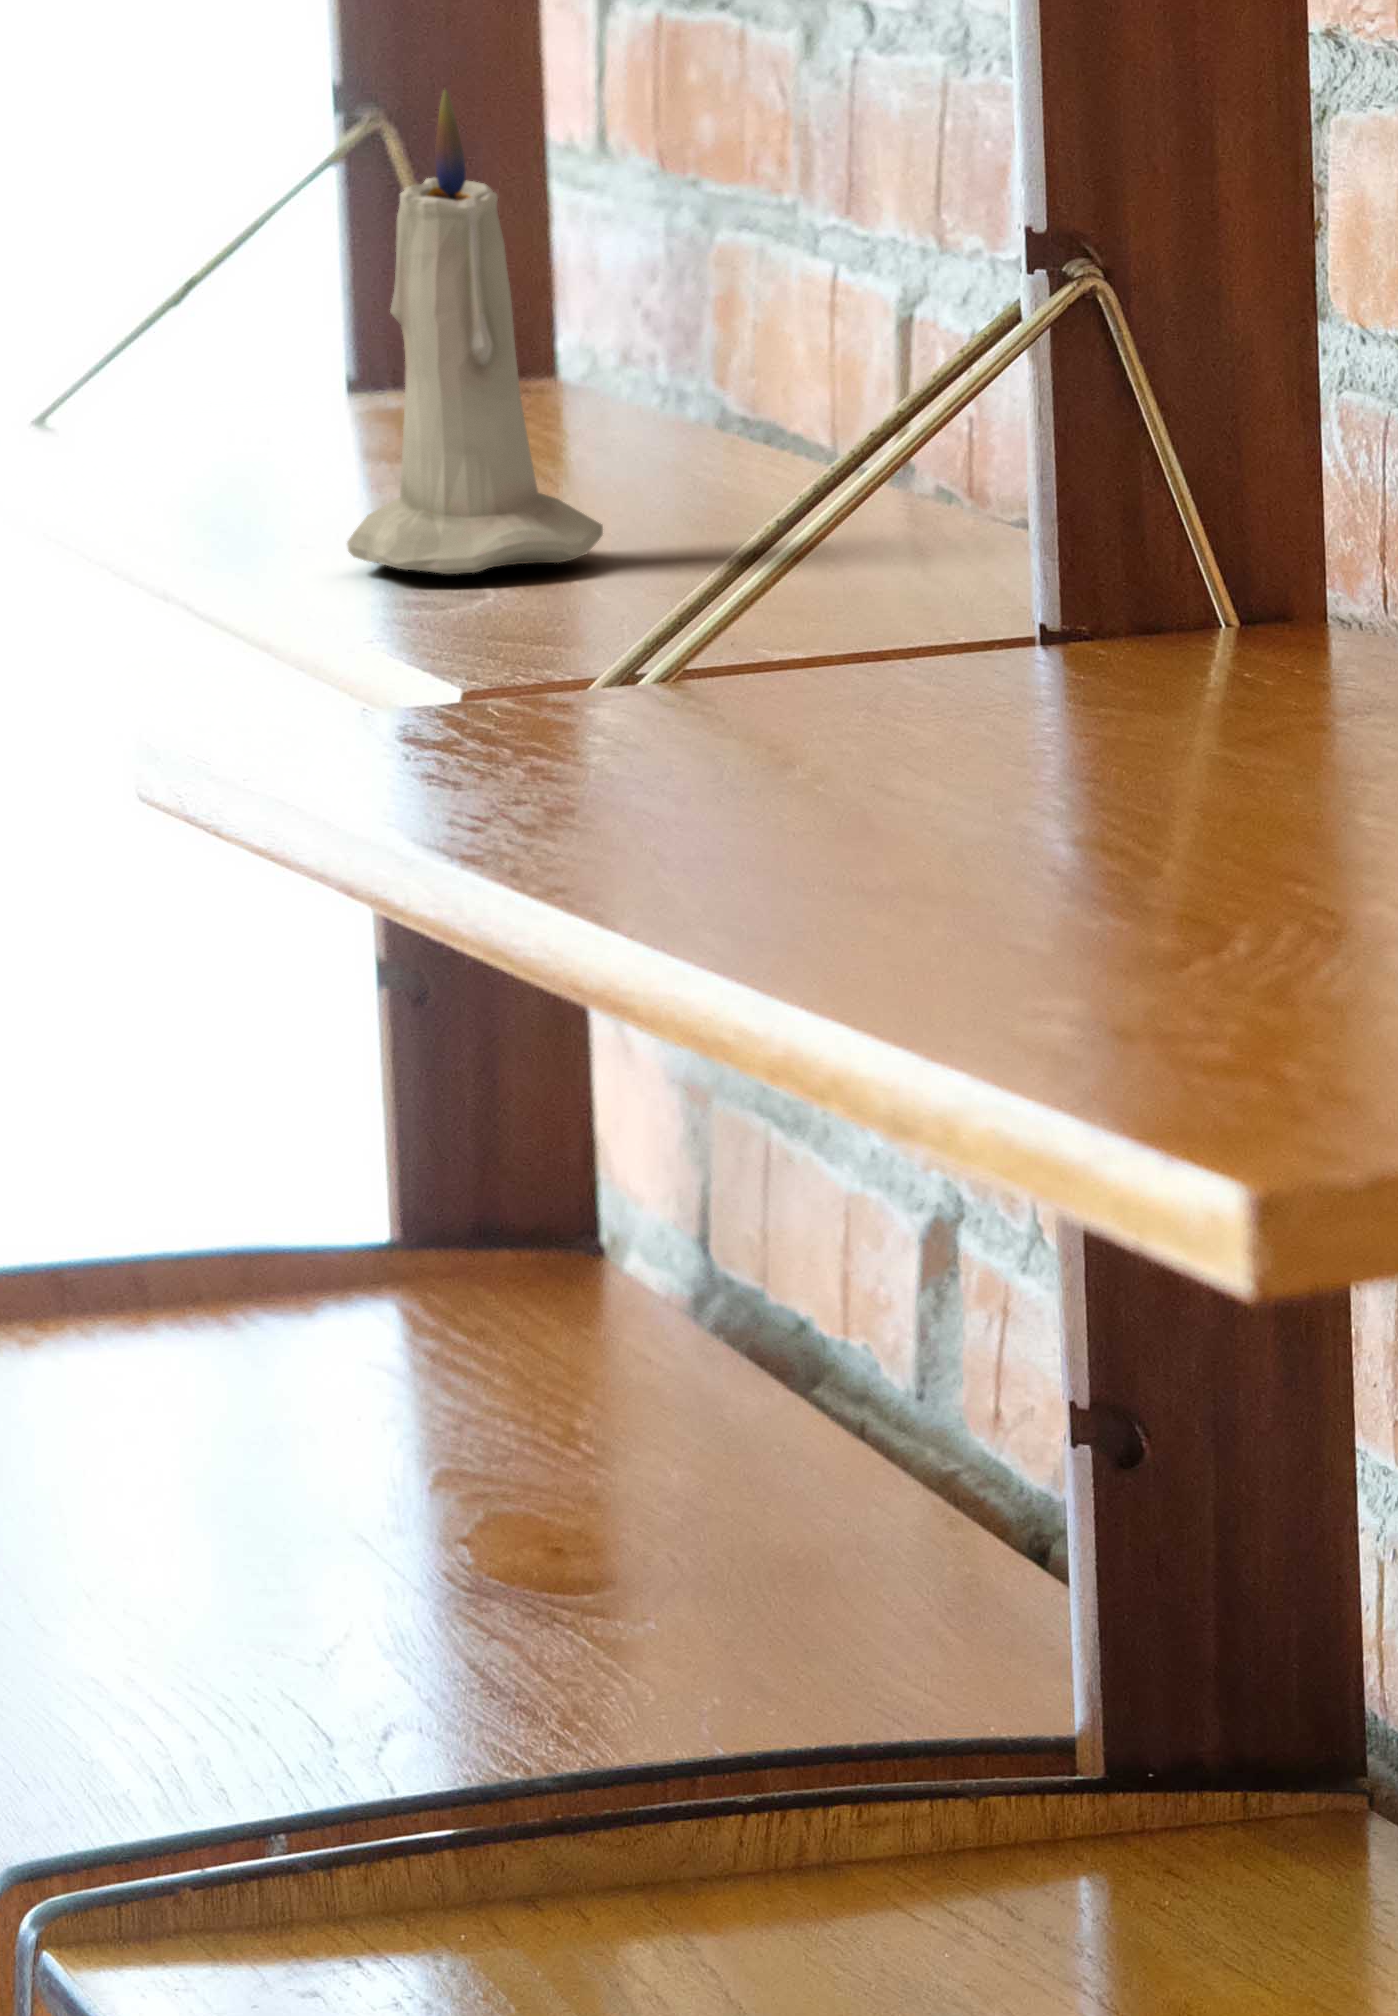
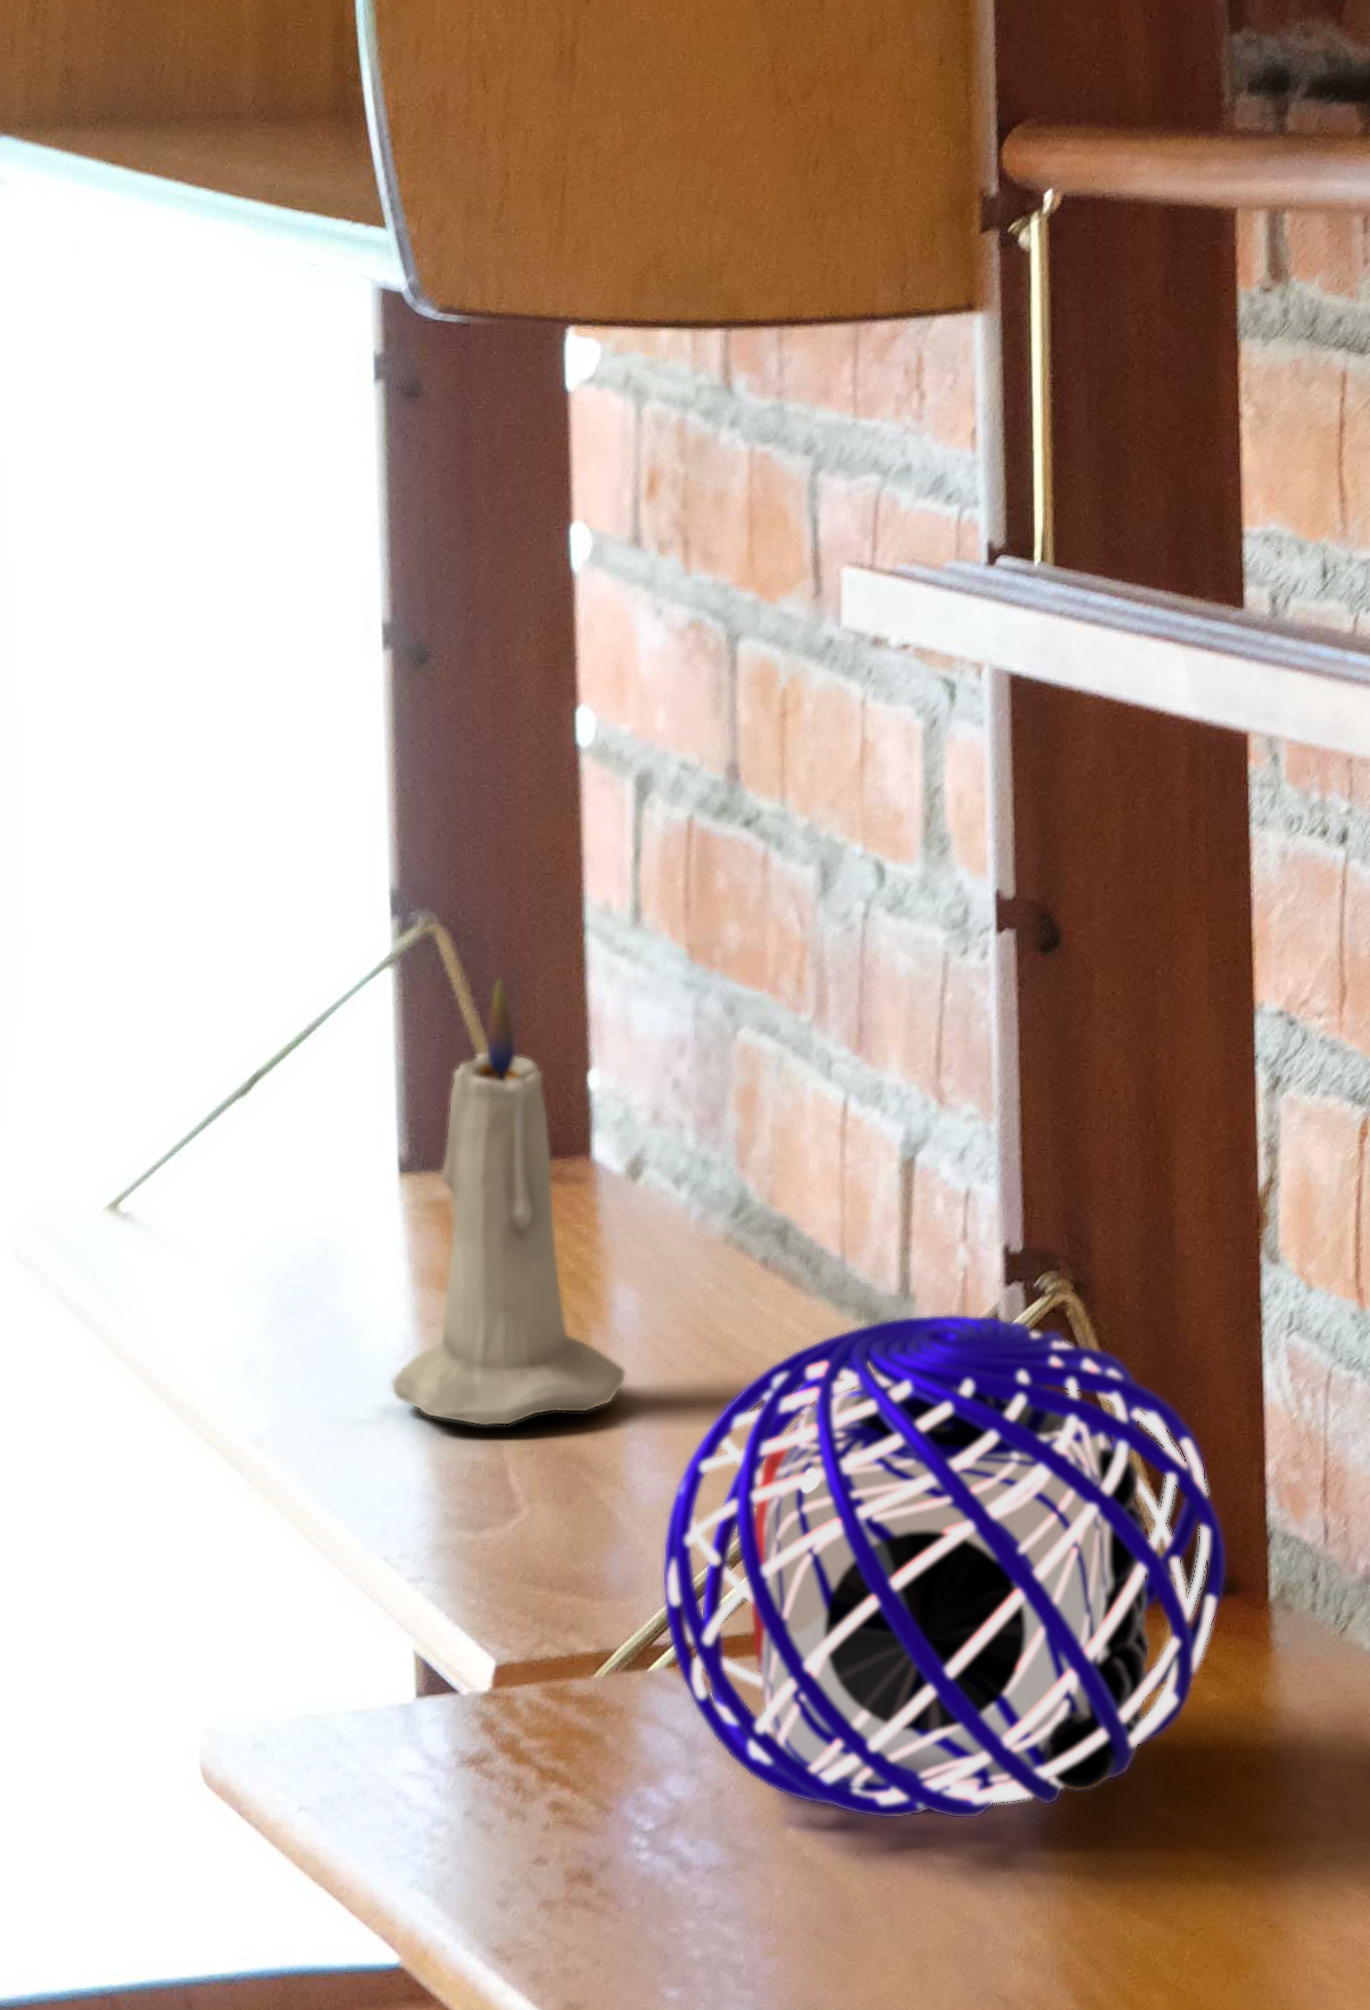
decorative orb: none [648,250,1285,780] -> present [664,1315,1224,1817]

